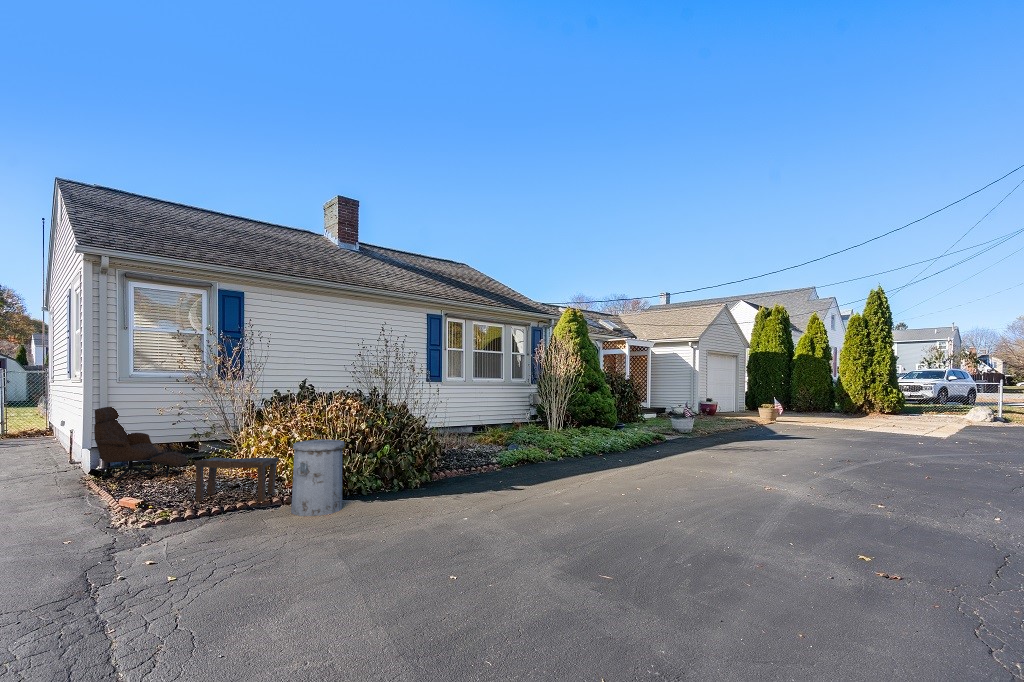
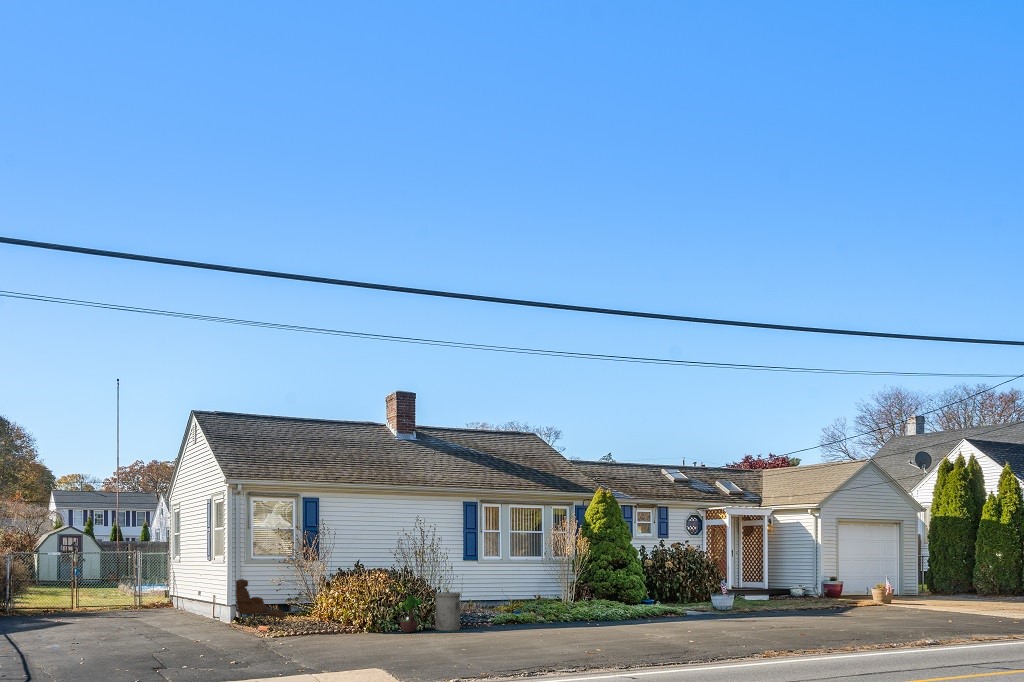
potted tree: none [391,430,428,494] -> present [401,596,421,633]
trash can: present [291,439,345,516] -> present [435,592,461,630]
bench: present [195,457,279,502] -> none [295,608,338,633]

